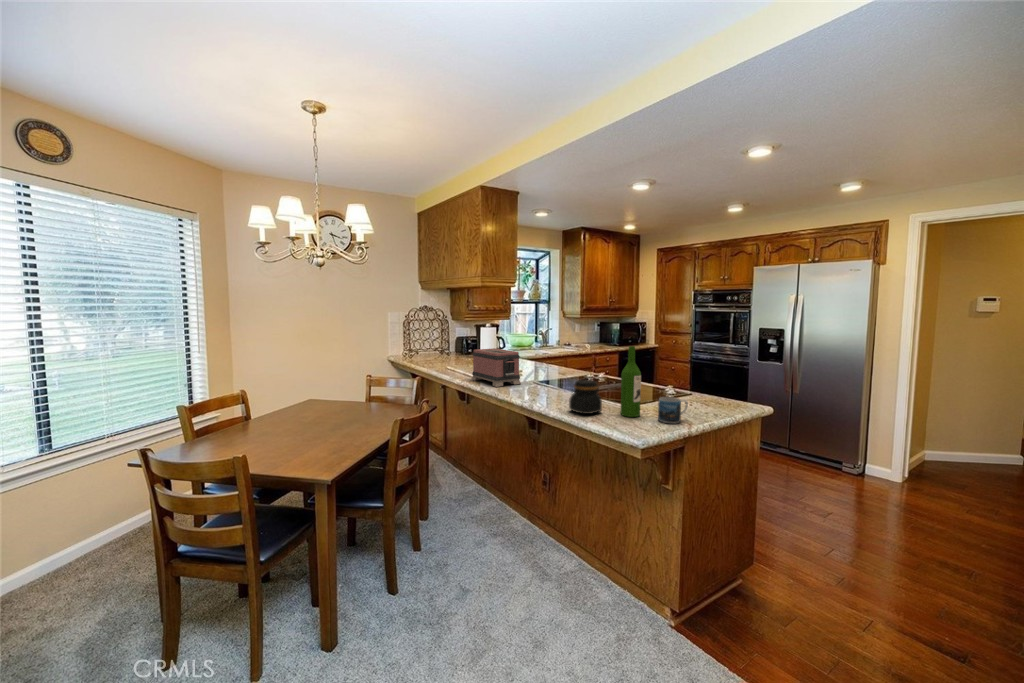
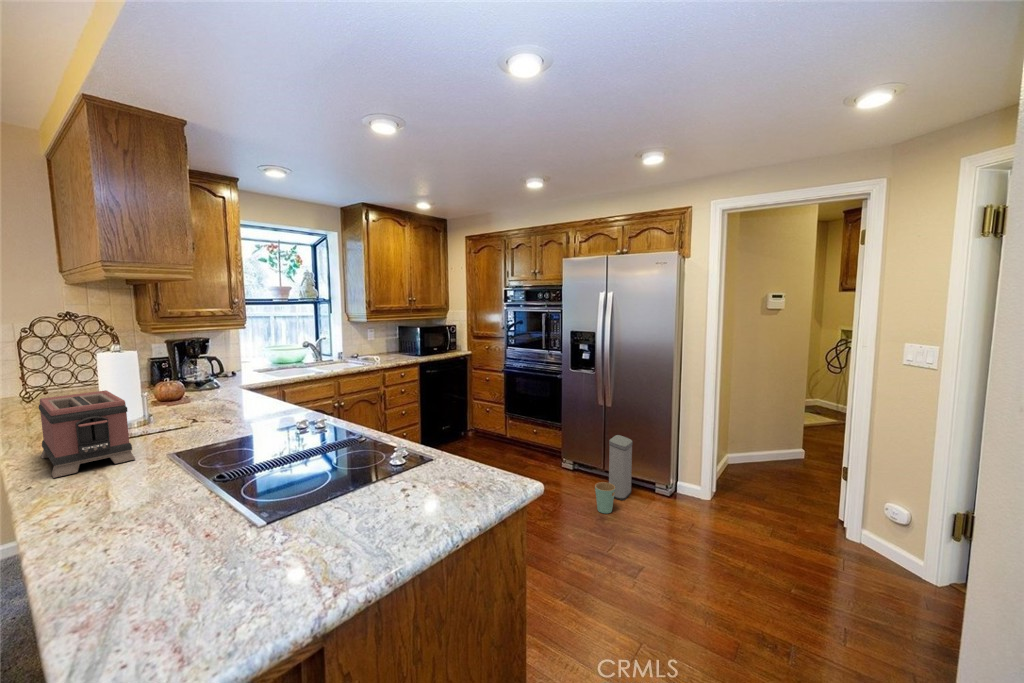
wine bottle: present [621,346,641,417] -> none [206,407,262,571]
jar: present [569,380,602,414] -> none [66,484,179,584]
mug: present [658,397,688,424] -> none [279,515,355,589]
trash can: none [783,418,820,478] -> present [595,435,632,513]

